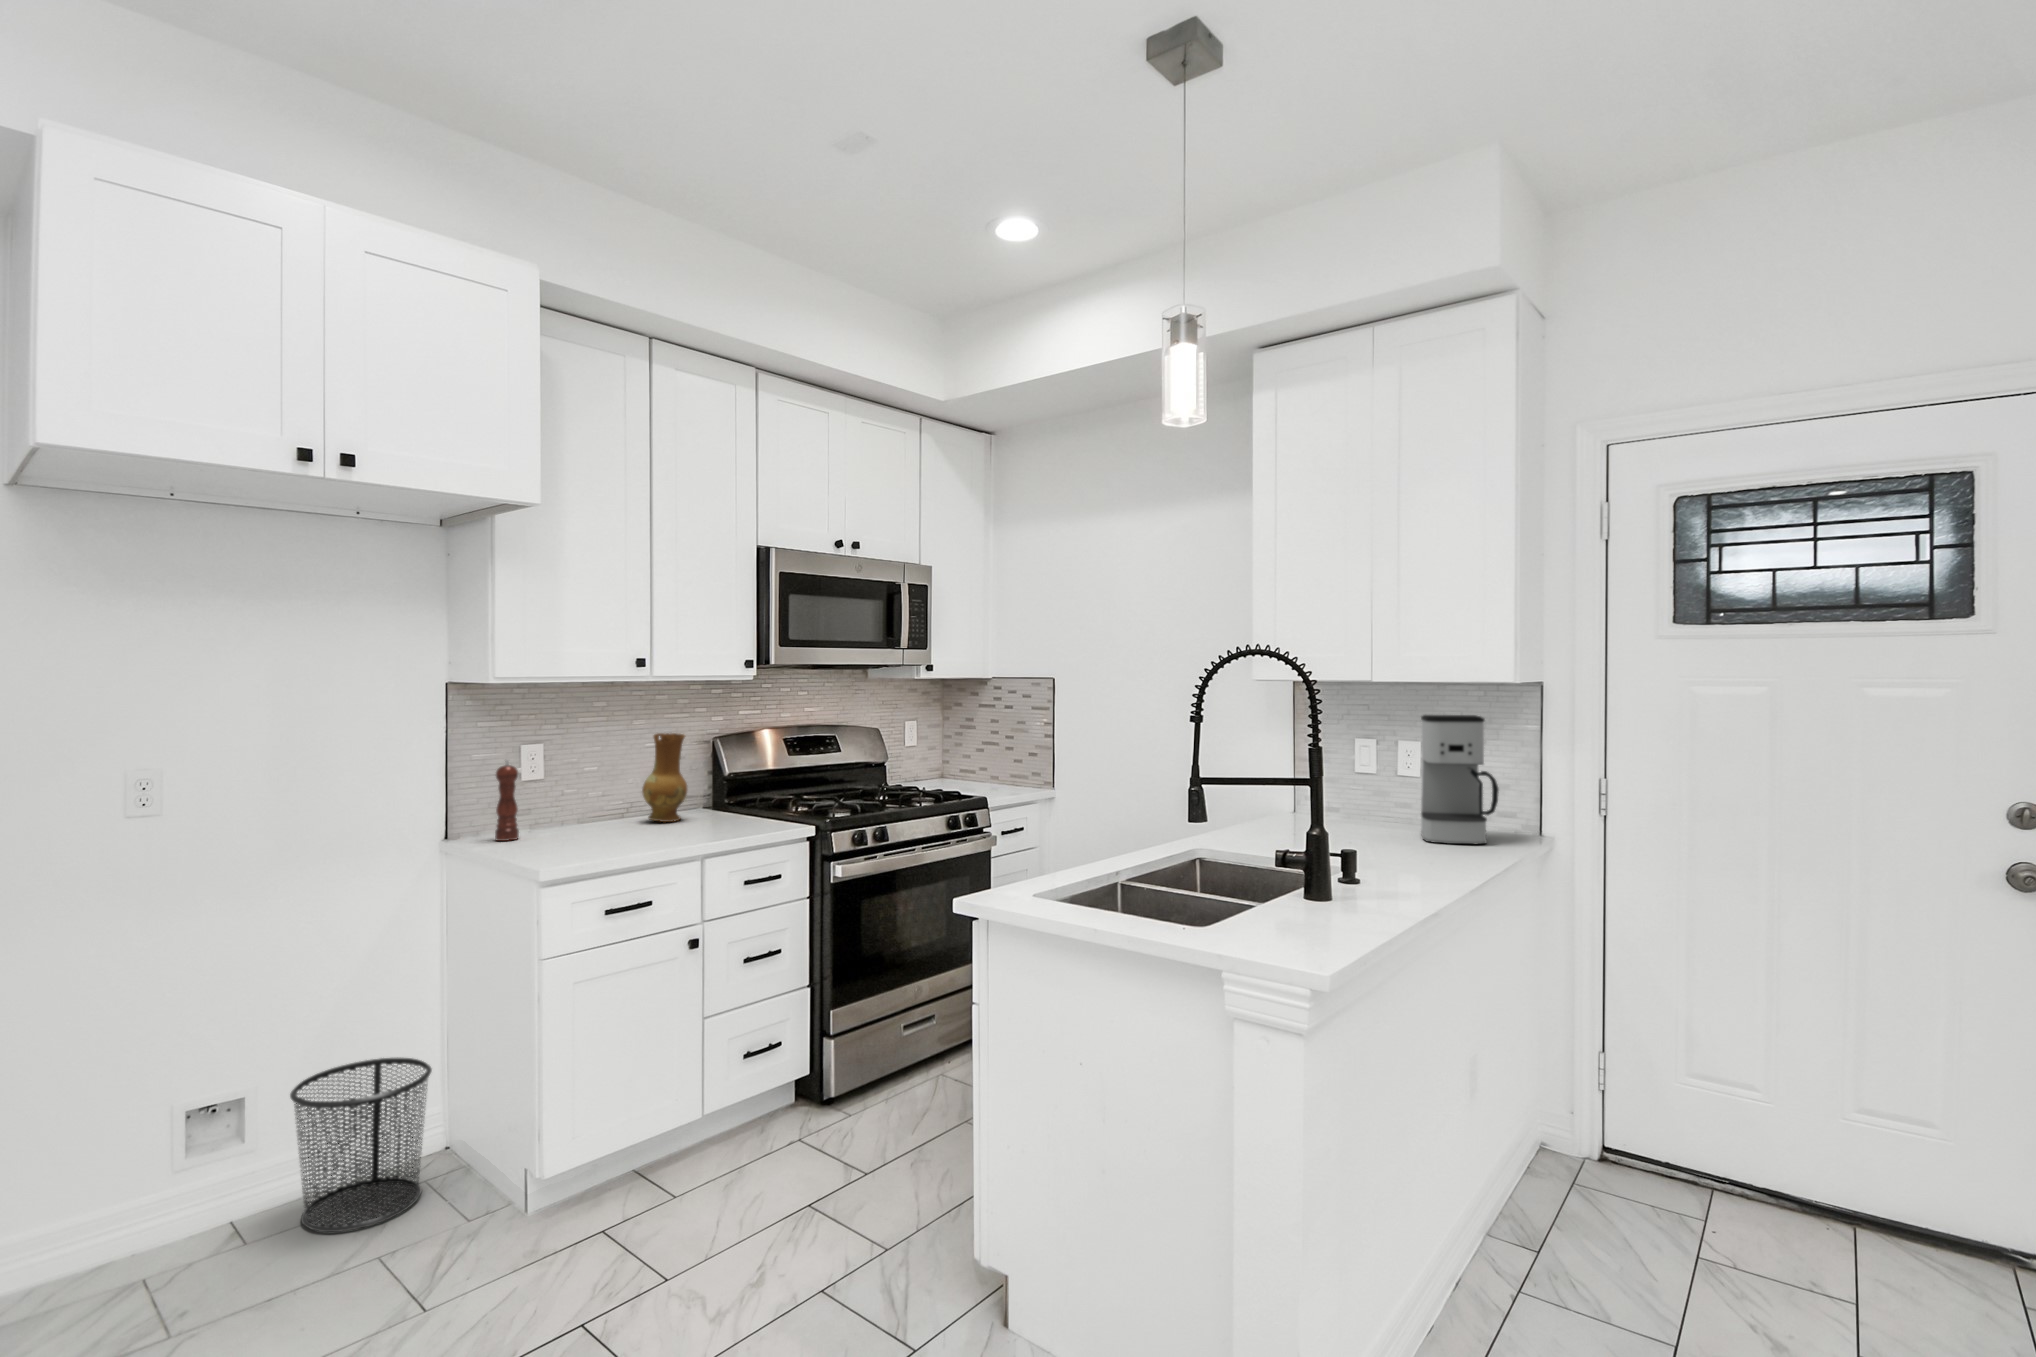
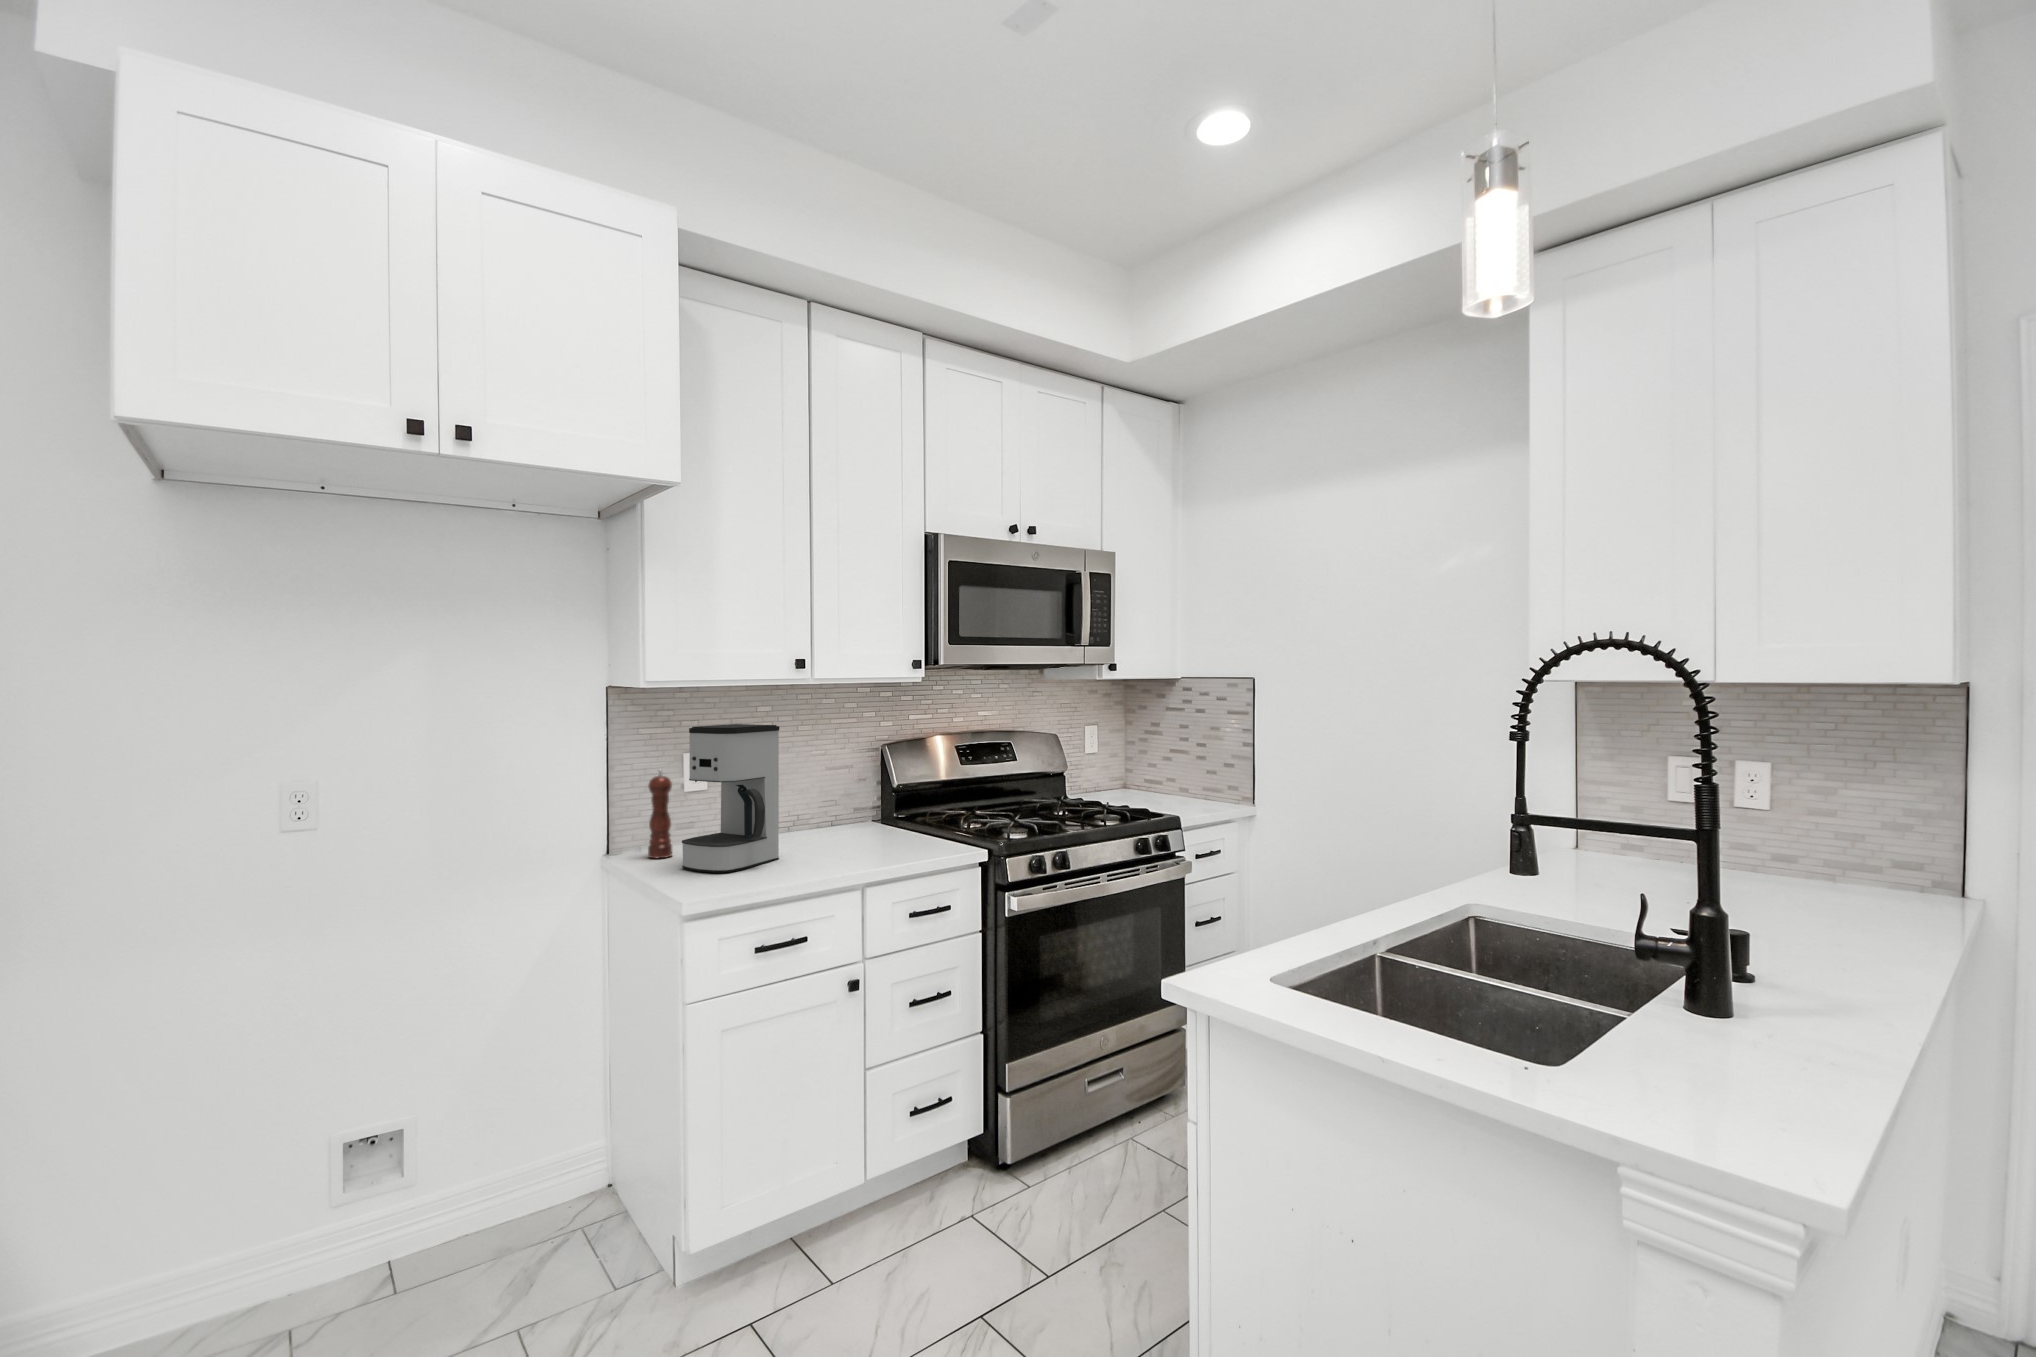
coffee maker: present [1421,715,1499,845] -> present [682,724,779,873]
ceramic jug: present [642,733,687,822] -> none [804,741,852,839]
waste bin: present [290,1058,432,1232] -> none [427,1092,575,1293]

